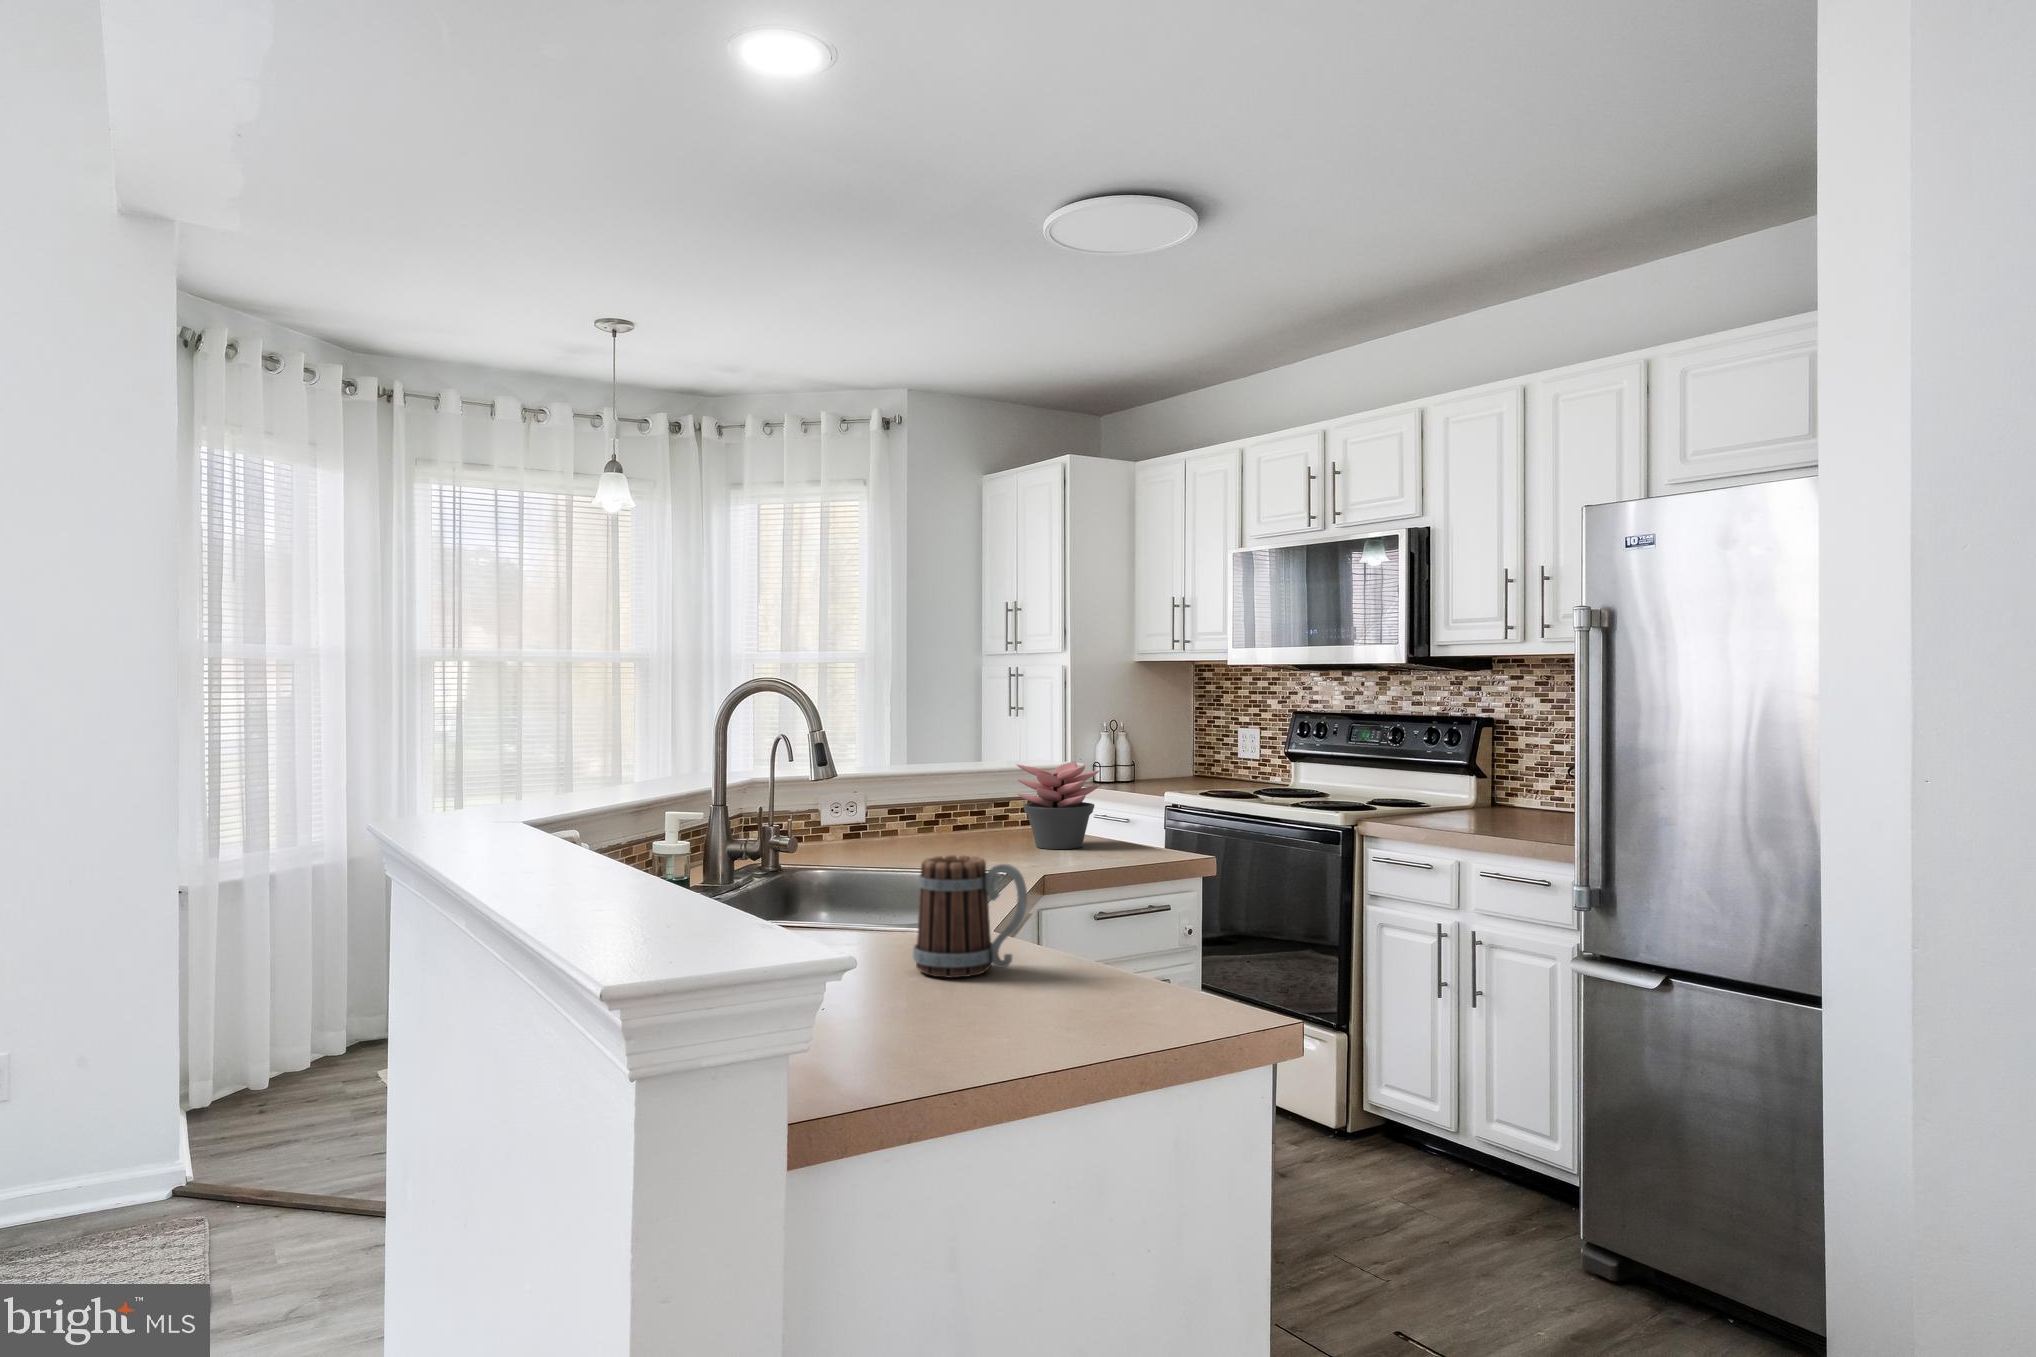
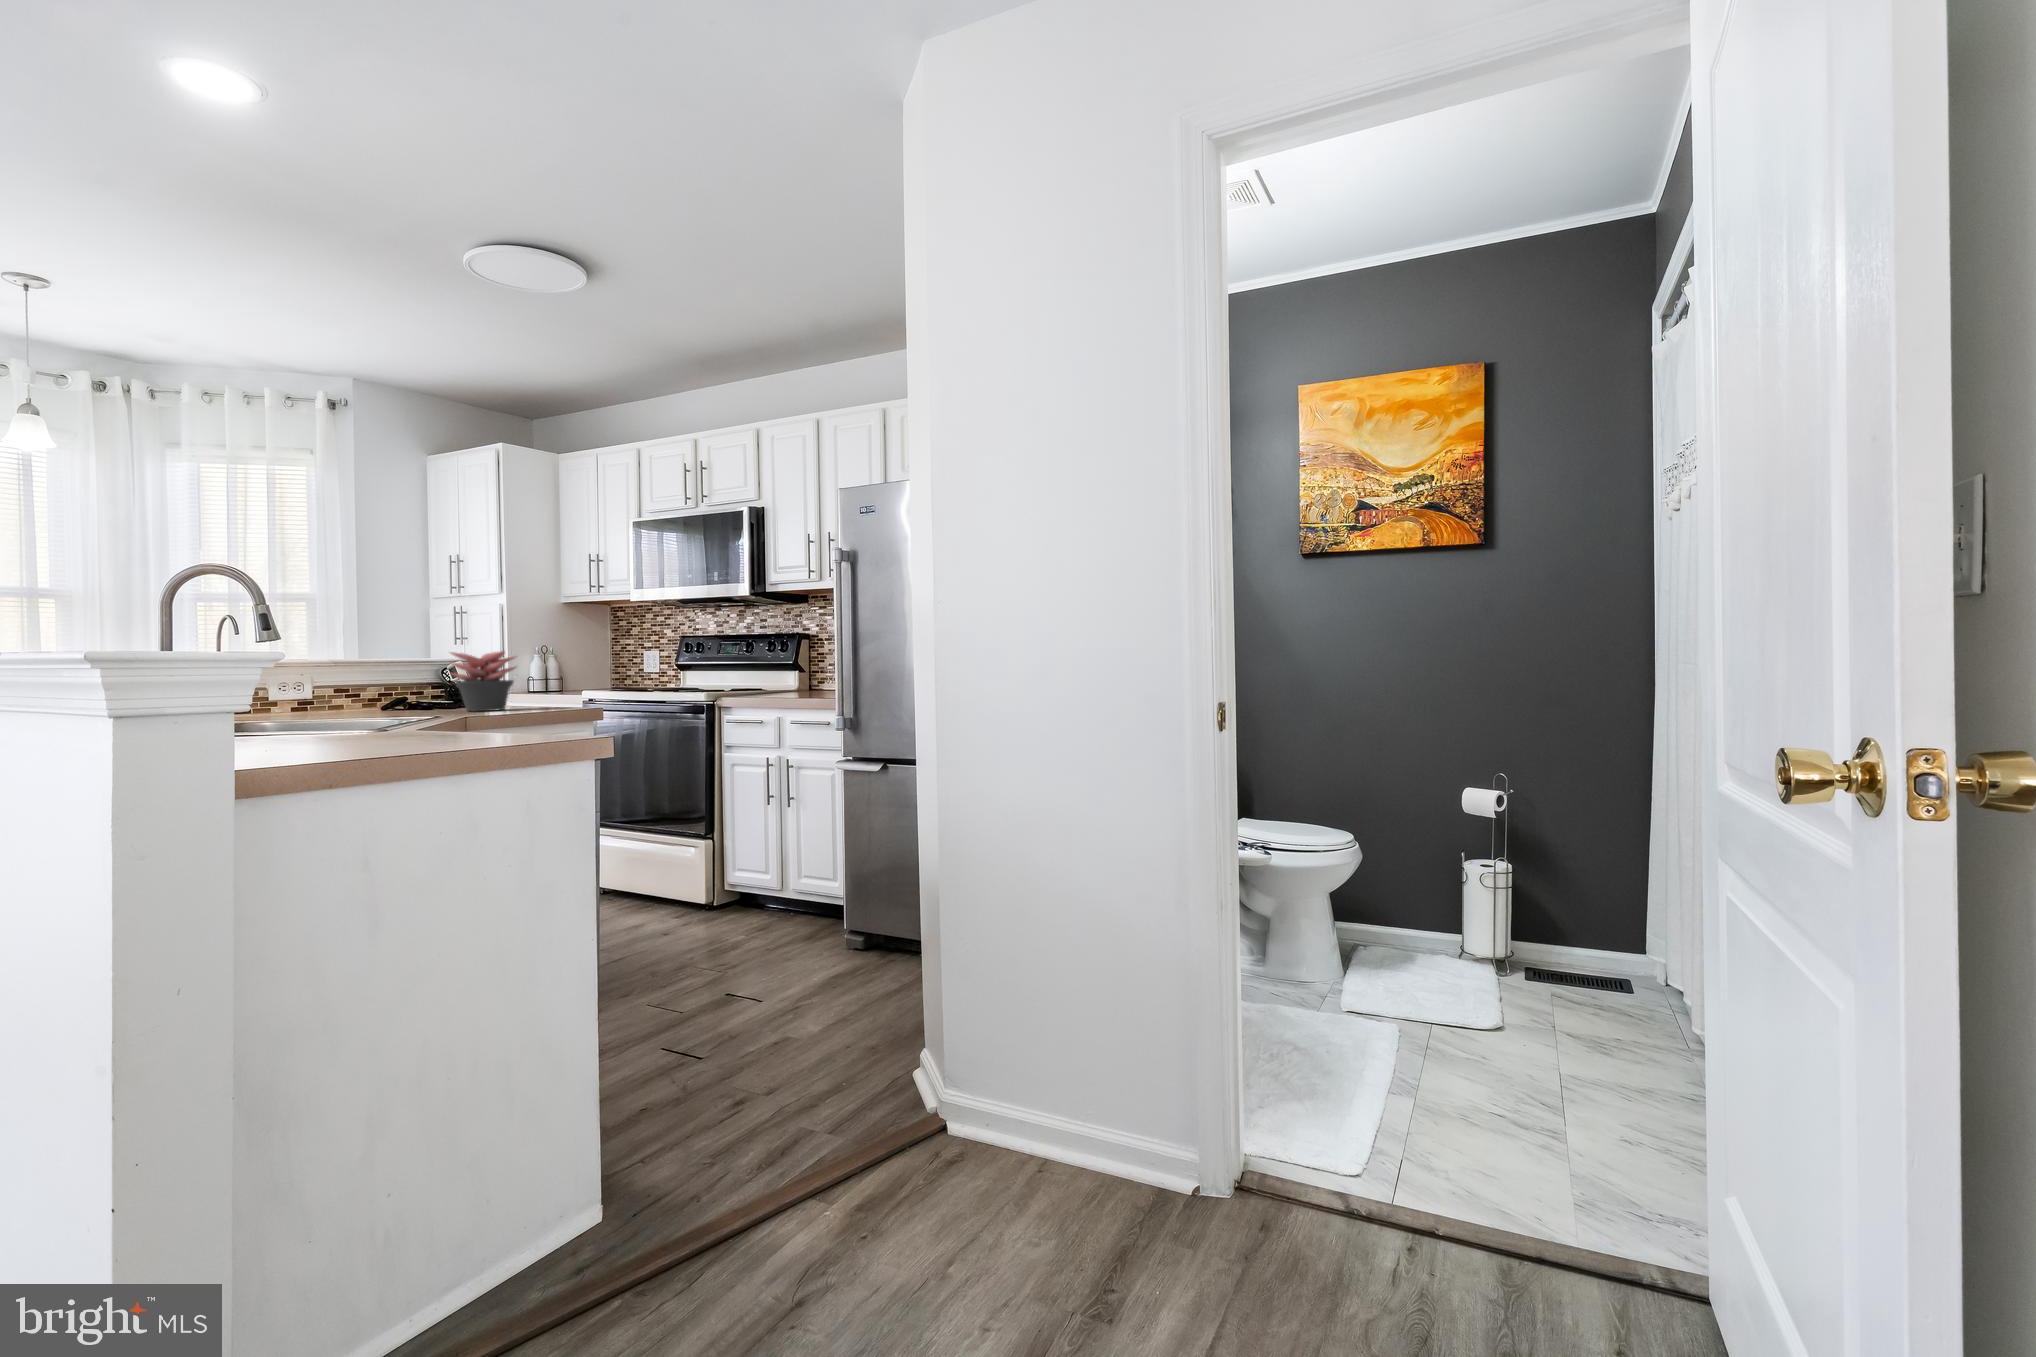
mug: present [913,855,1027,978] -> none [350,664,439,740]

